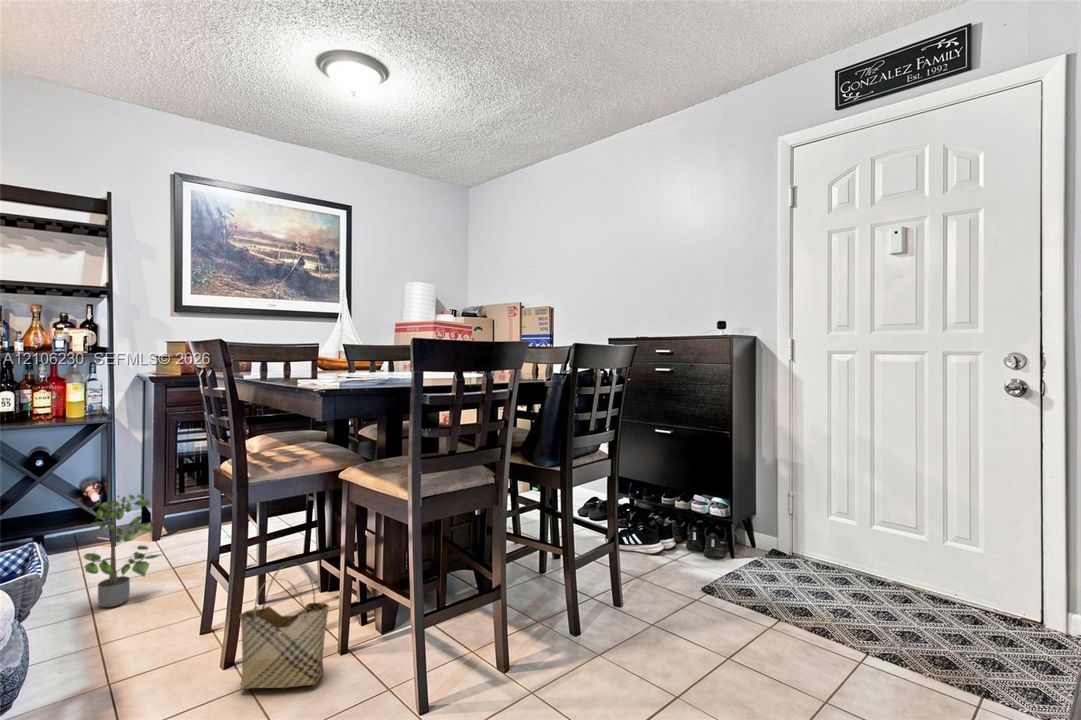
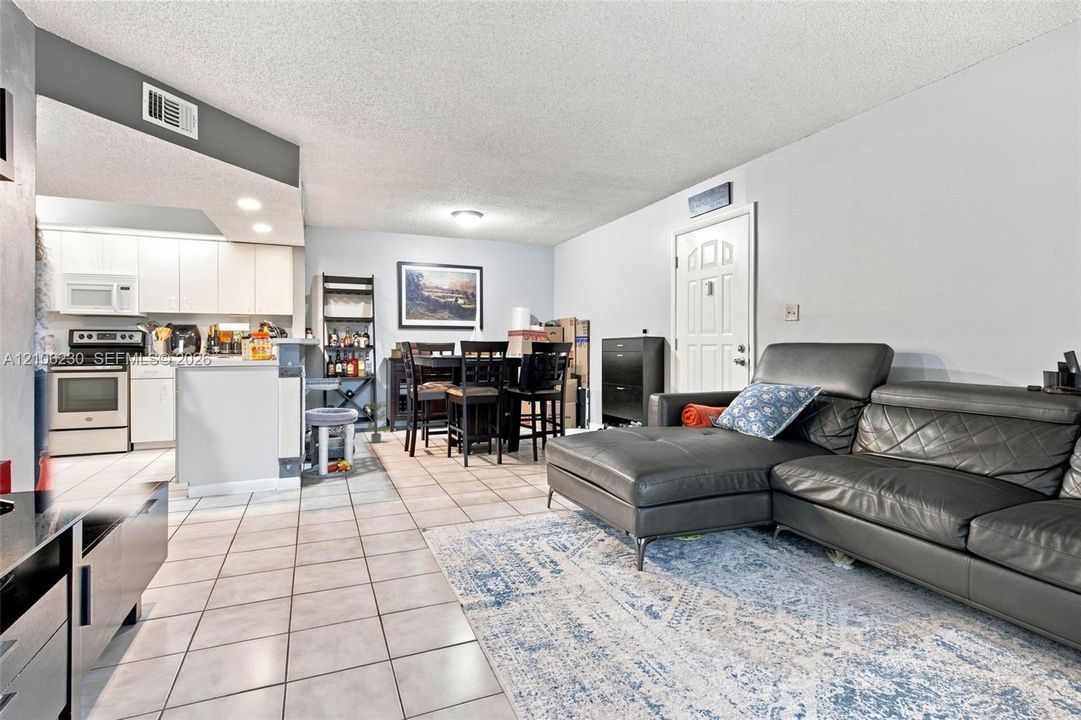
woven basket: present [239,562,329,689] -> none [411,420,438,458]

